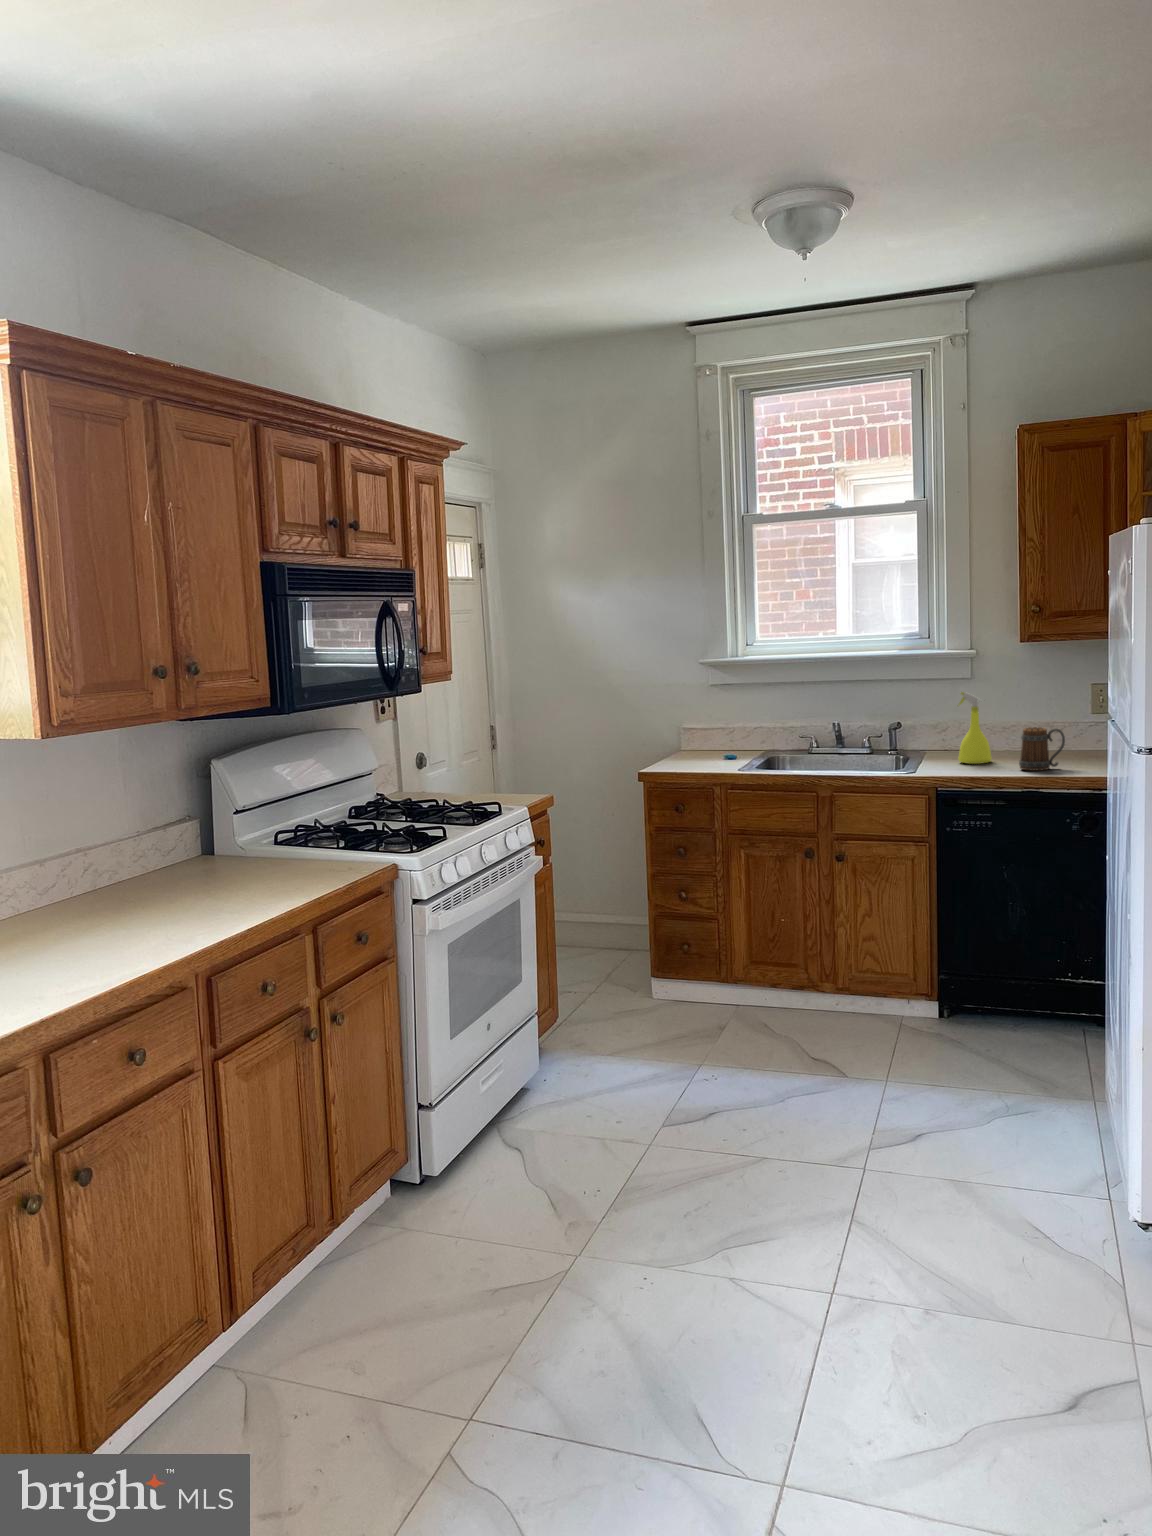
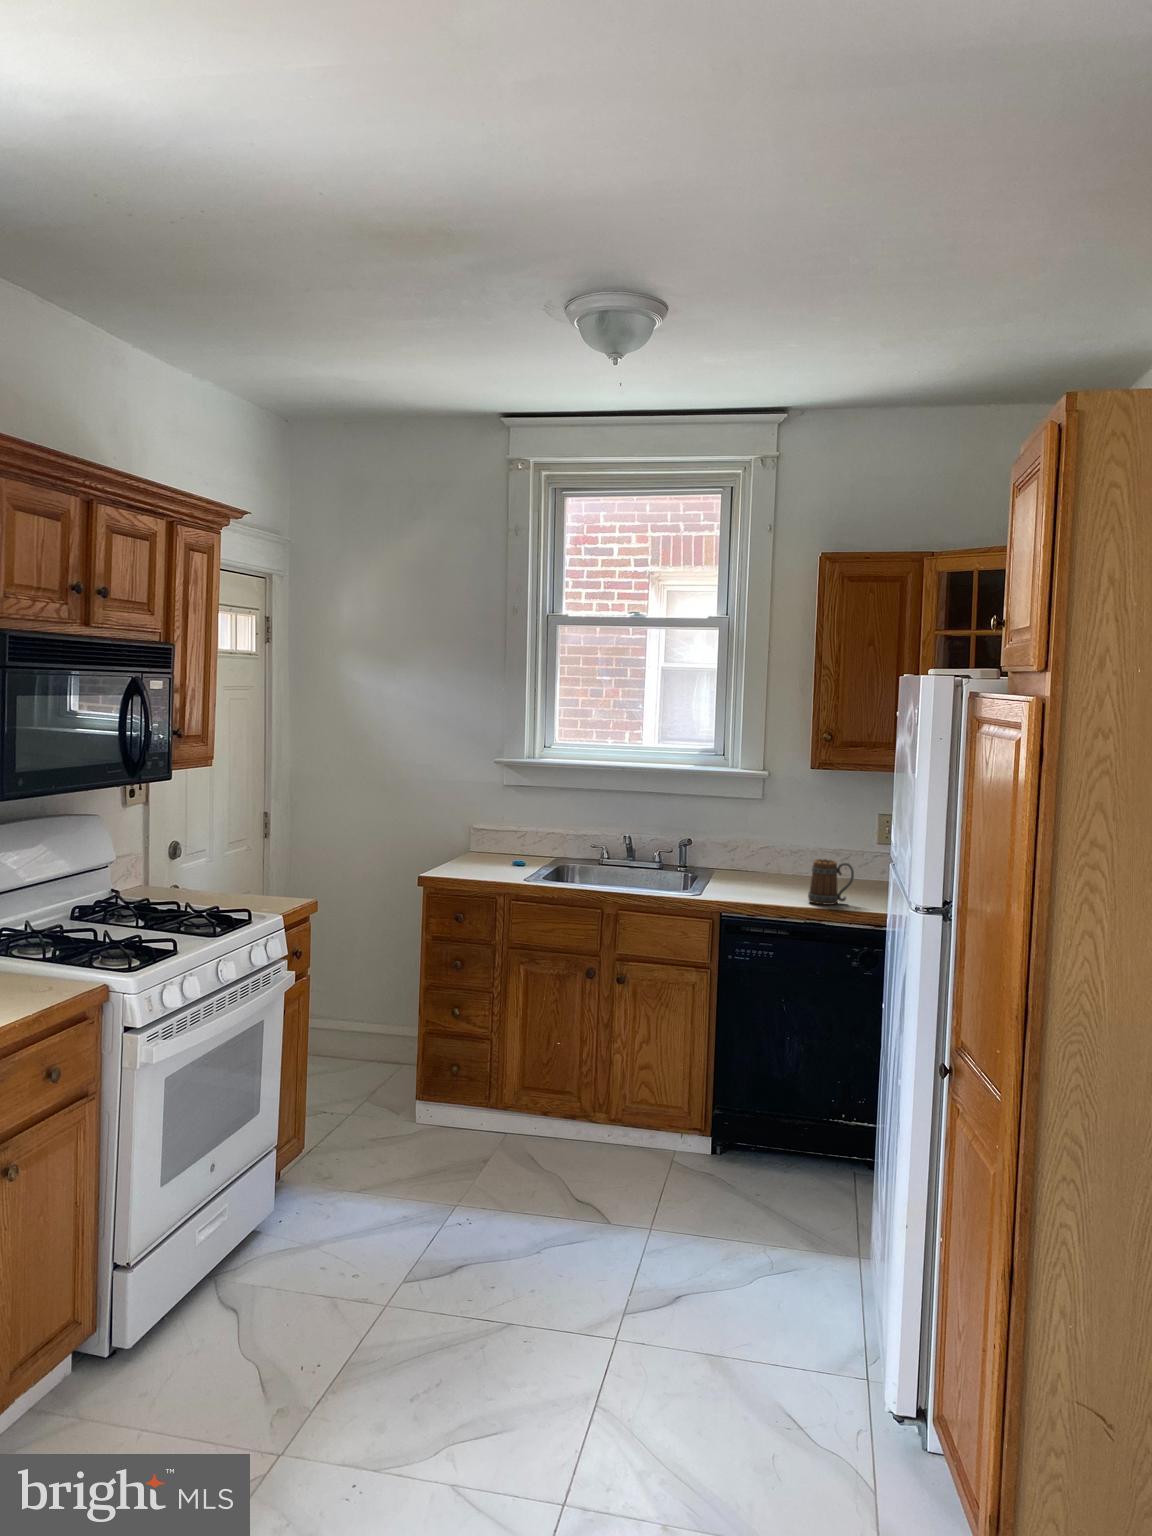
spray bottle: present [959,692,992,764] -> none [750,815,783,891]

